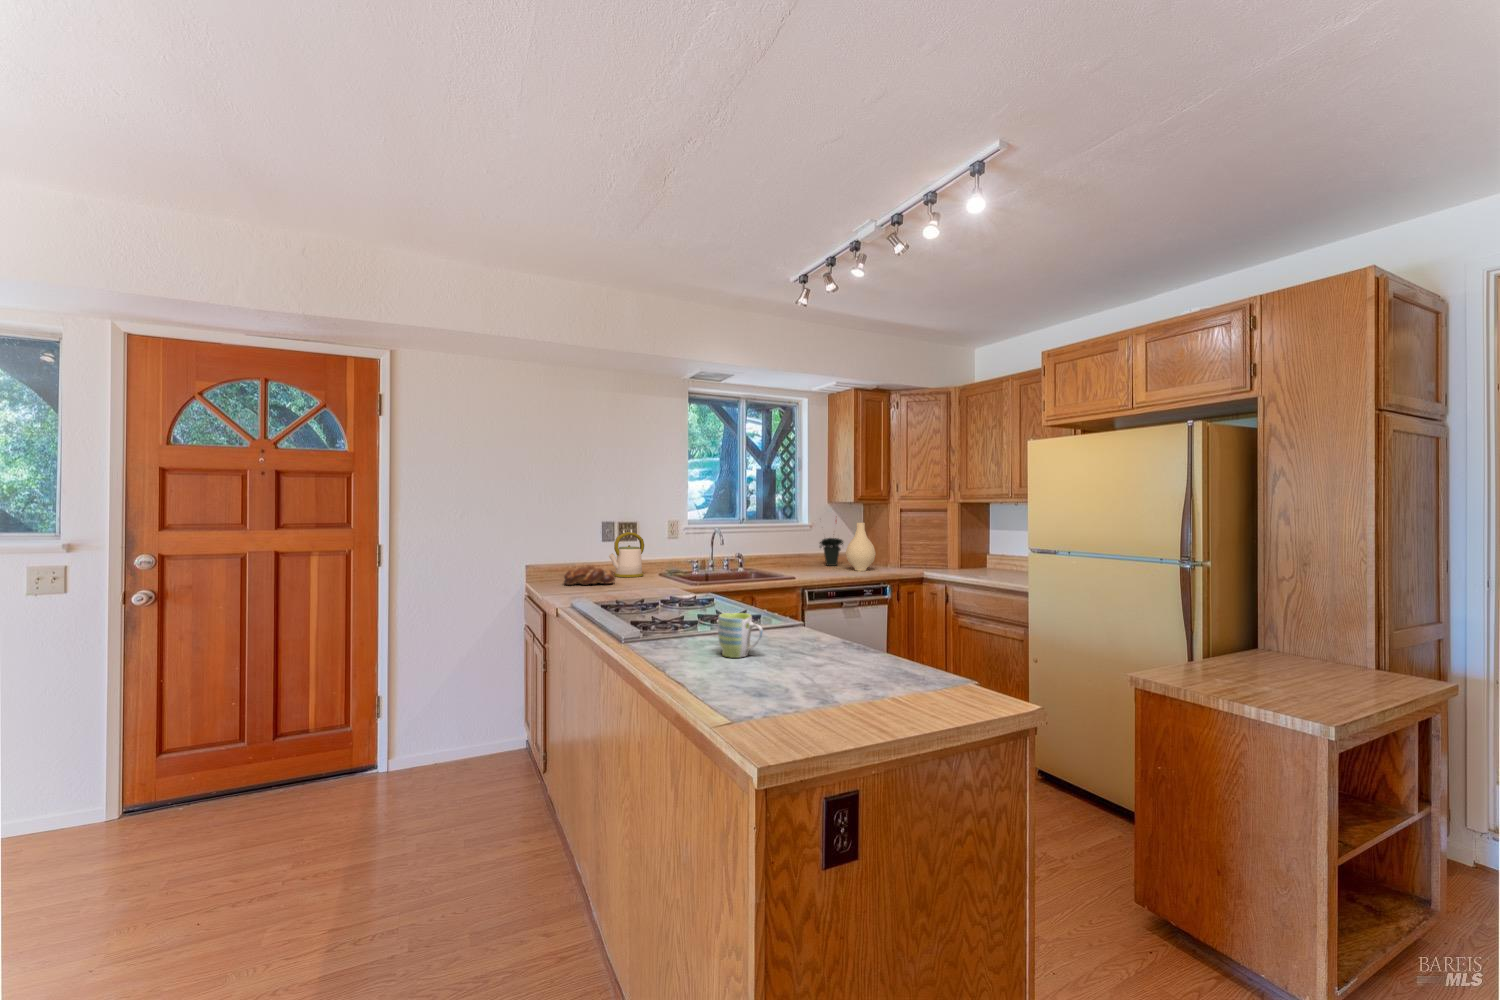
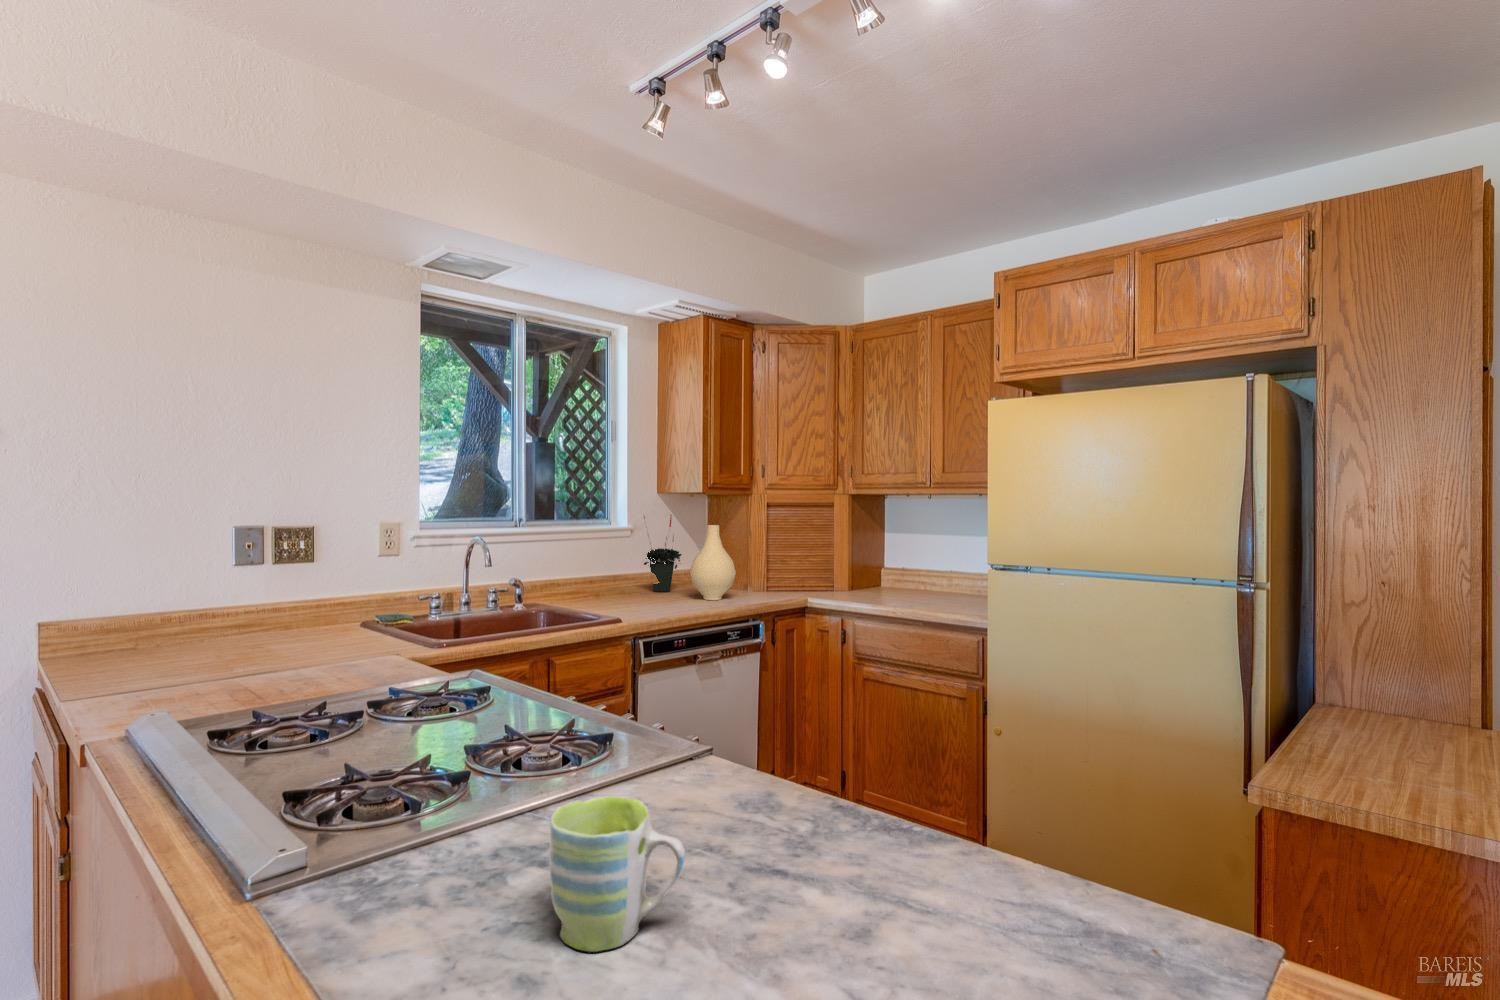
kettle: present [609,532,644,577] -> none [256,547,334,634]
bread loaf: present [564,566,615,585] -> none [138,619,266,663]

